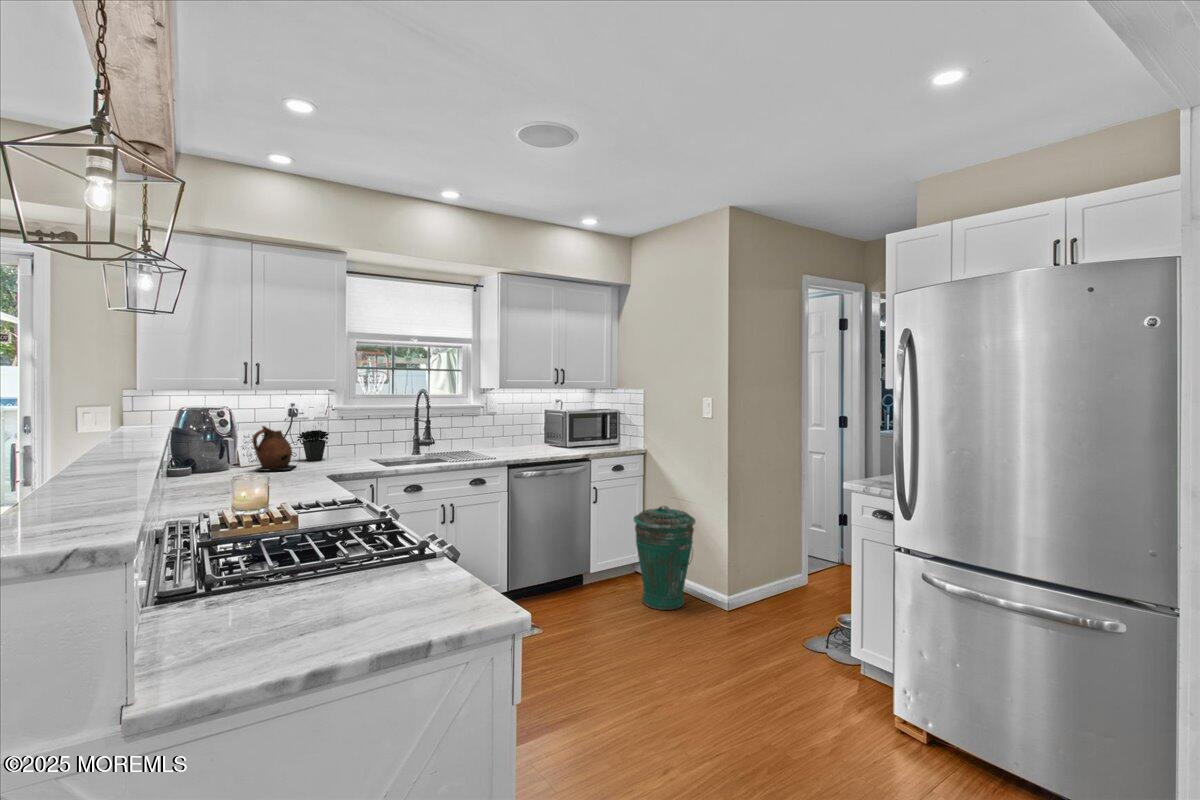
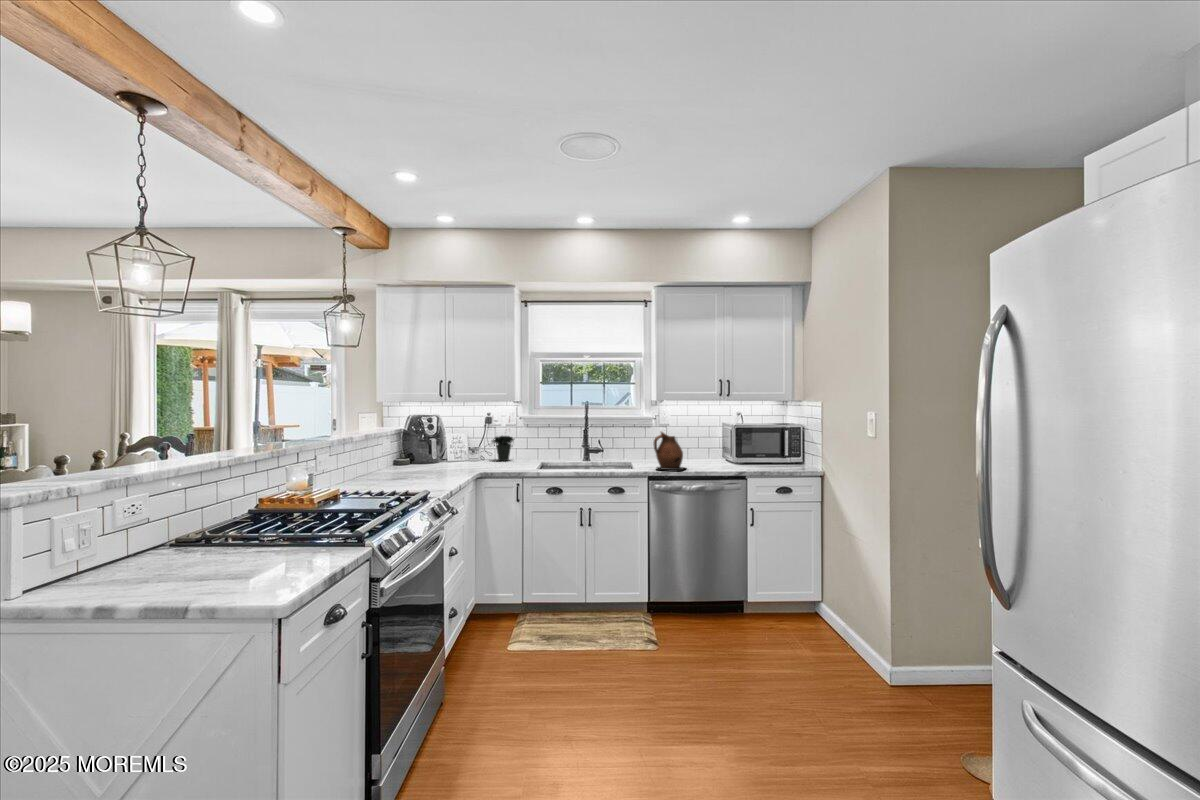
ceramic pitcher: present [253,426,296,471] -> present [653,432,685,470]
trash can: present [634,506,695,610] -> none [775,537,853,664]

